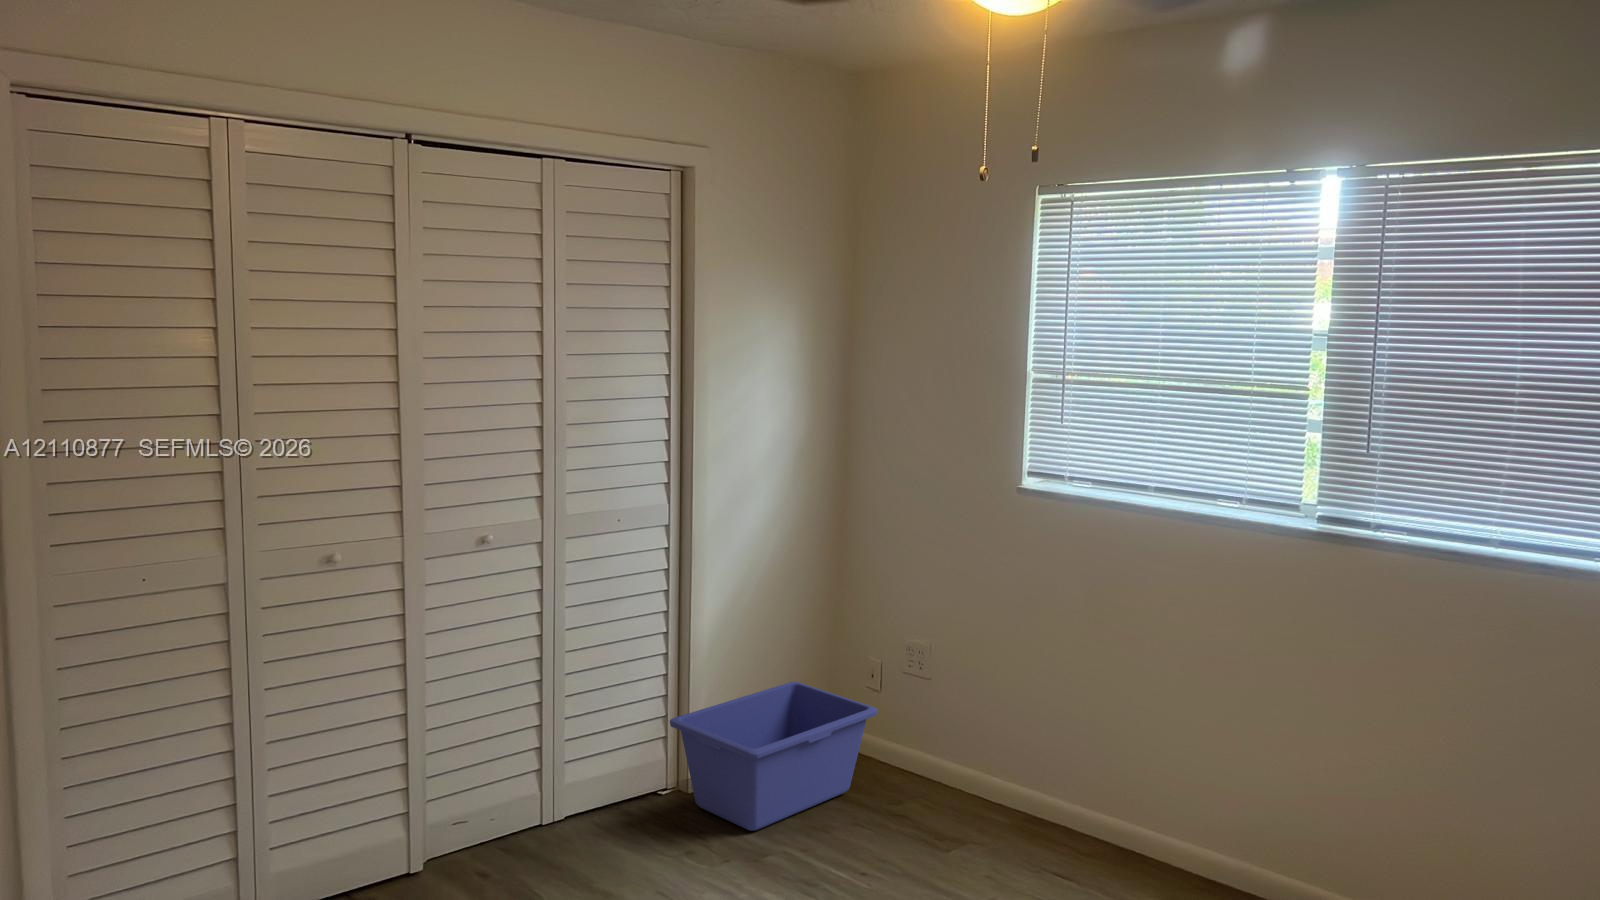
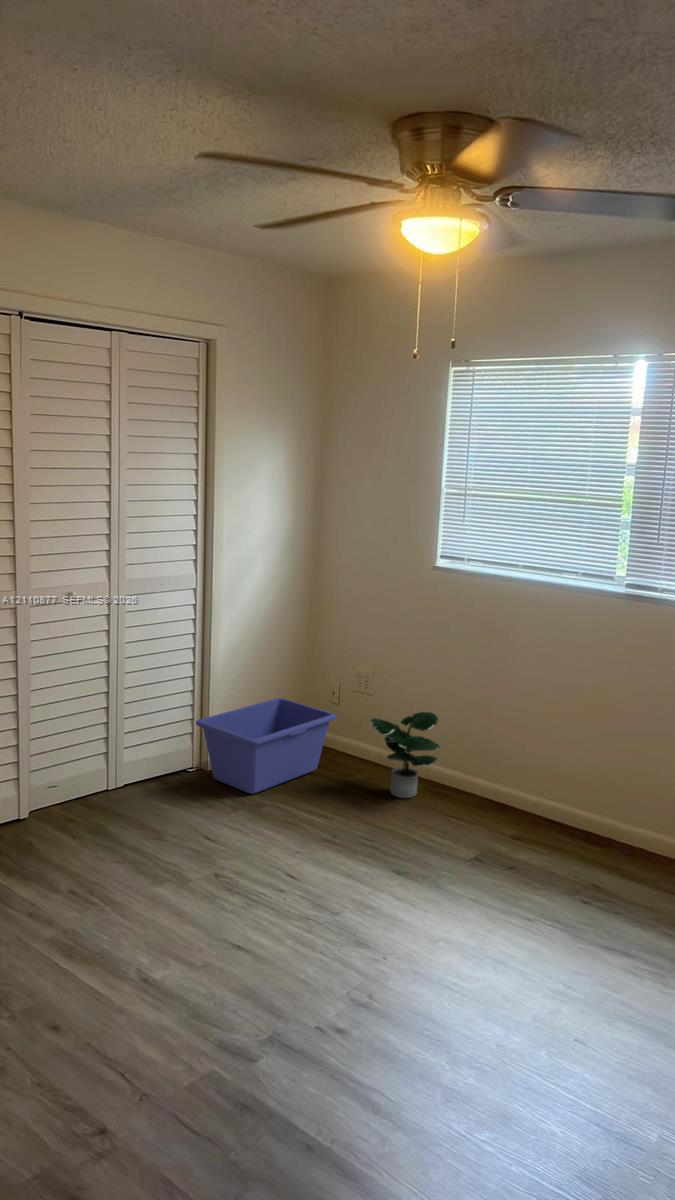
potted plant: none [928,705,1035,839] -> present [371,712,440,798]

